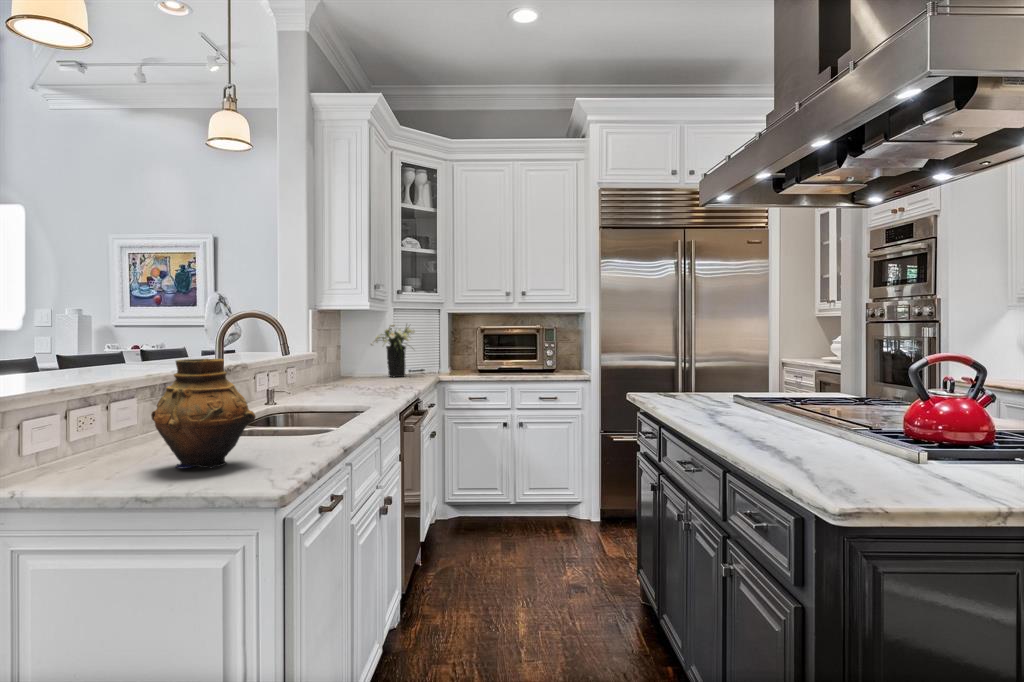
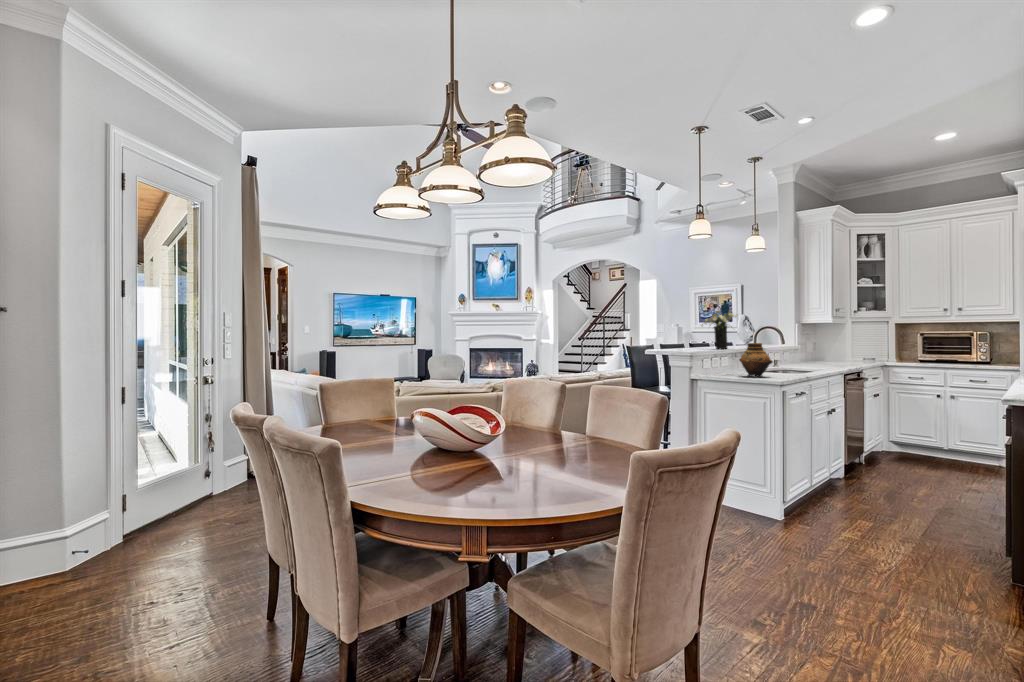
flower arrangement: present [371,325,415,377] -> present [701,311,737,349]

